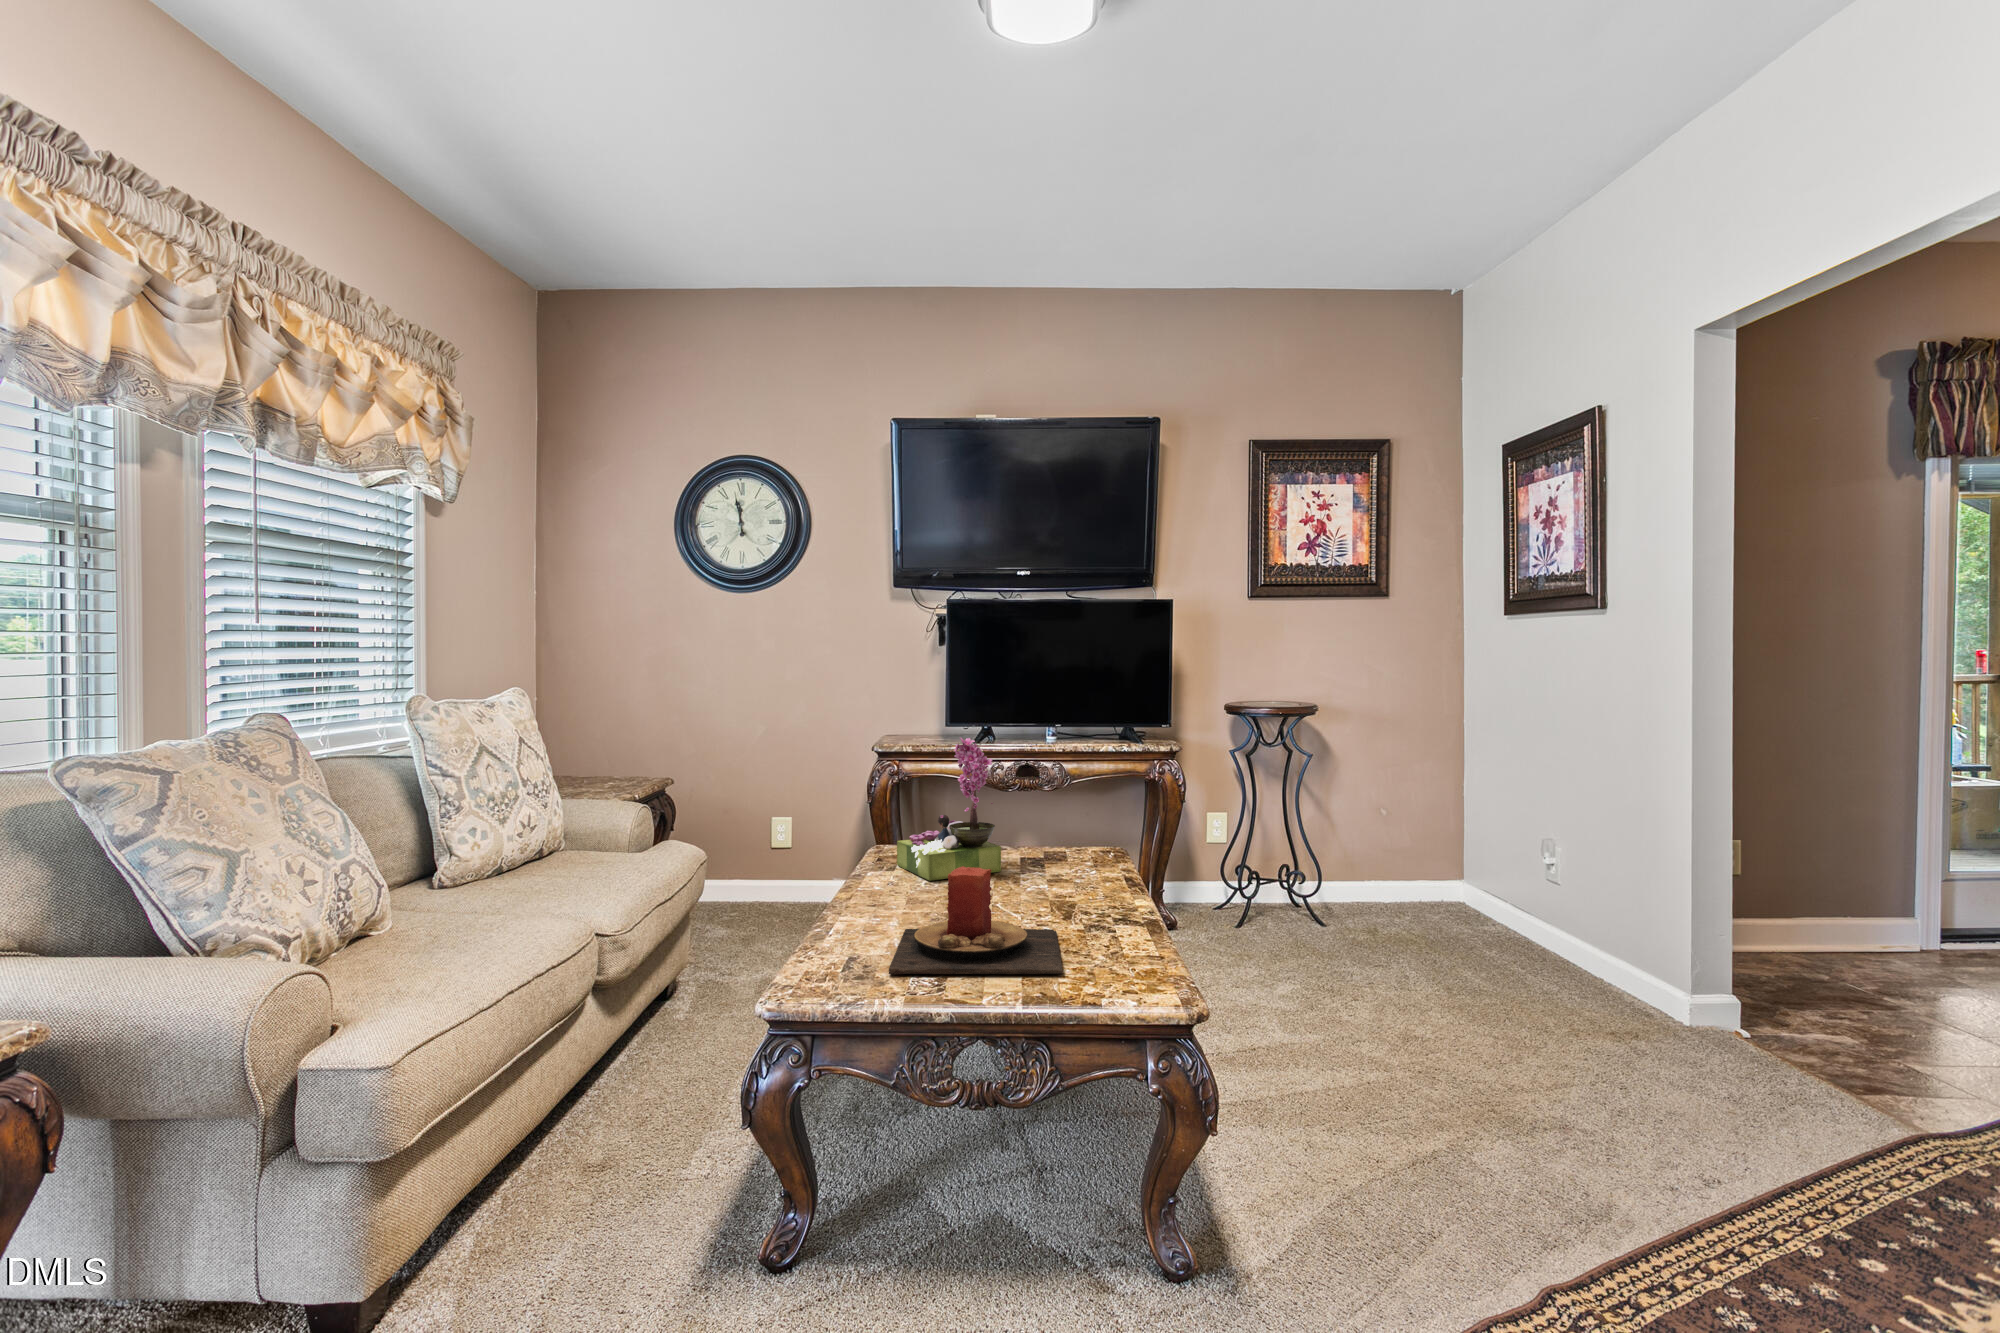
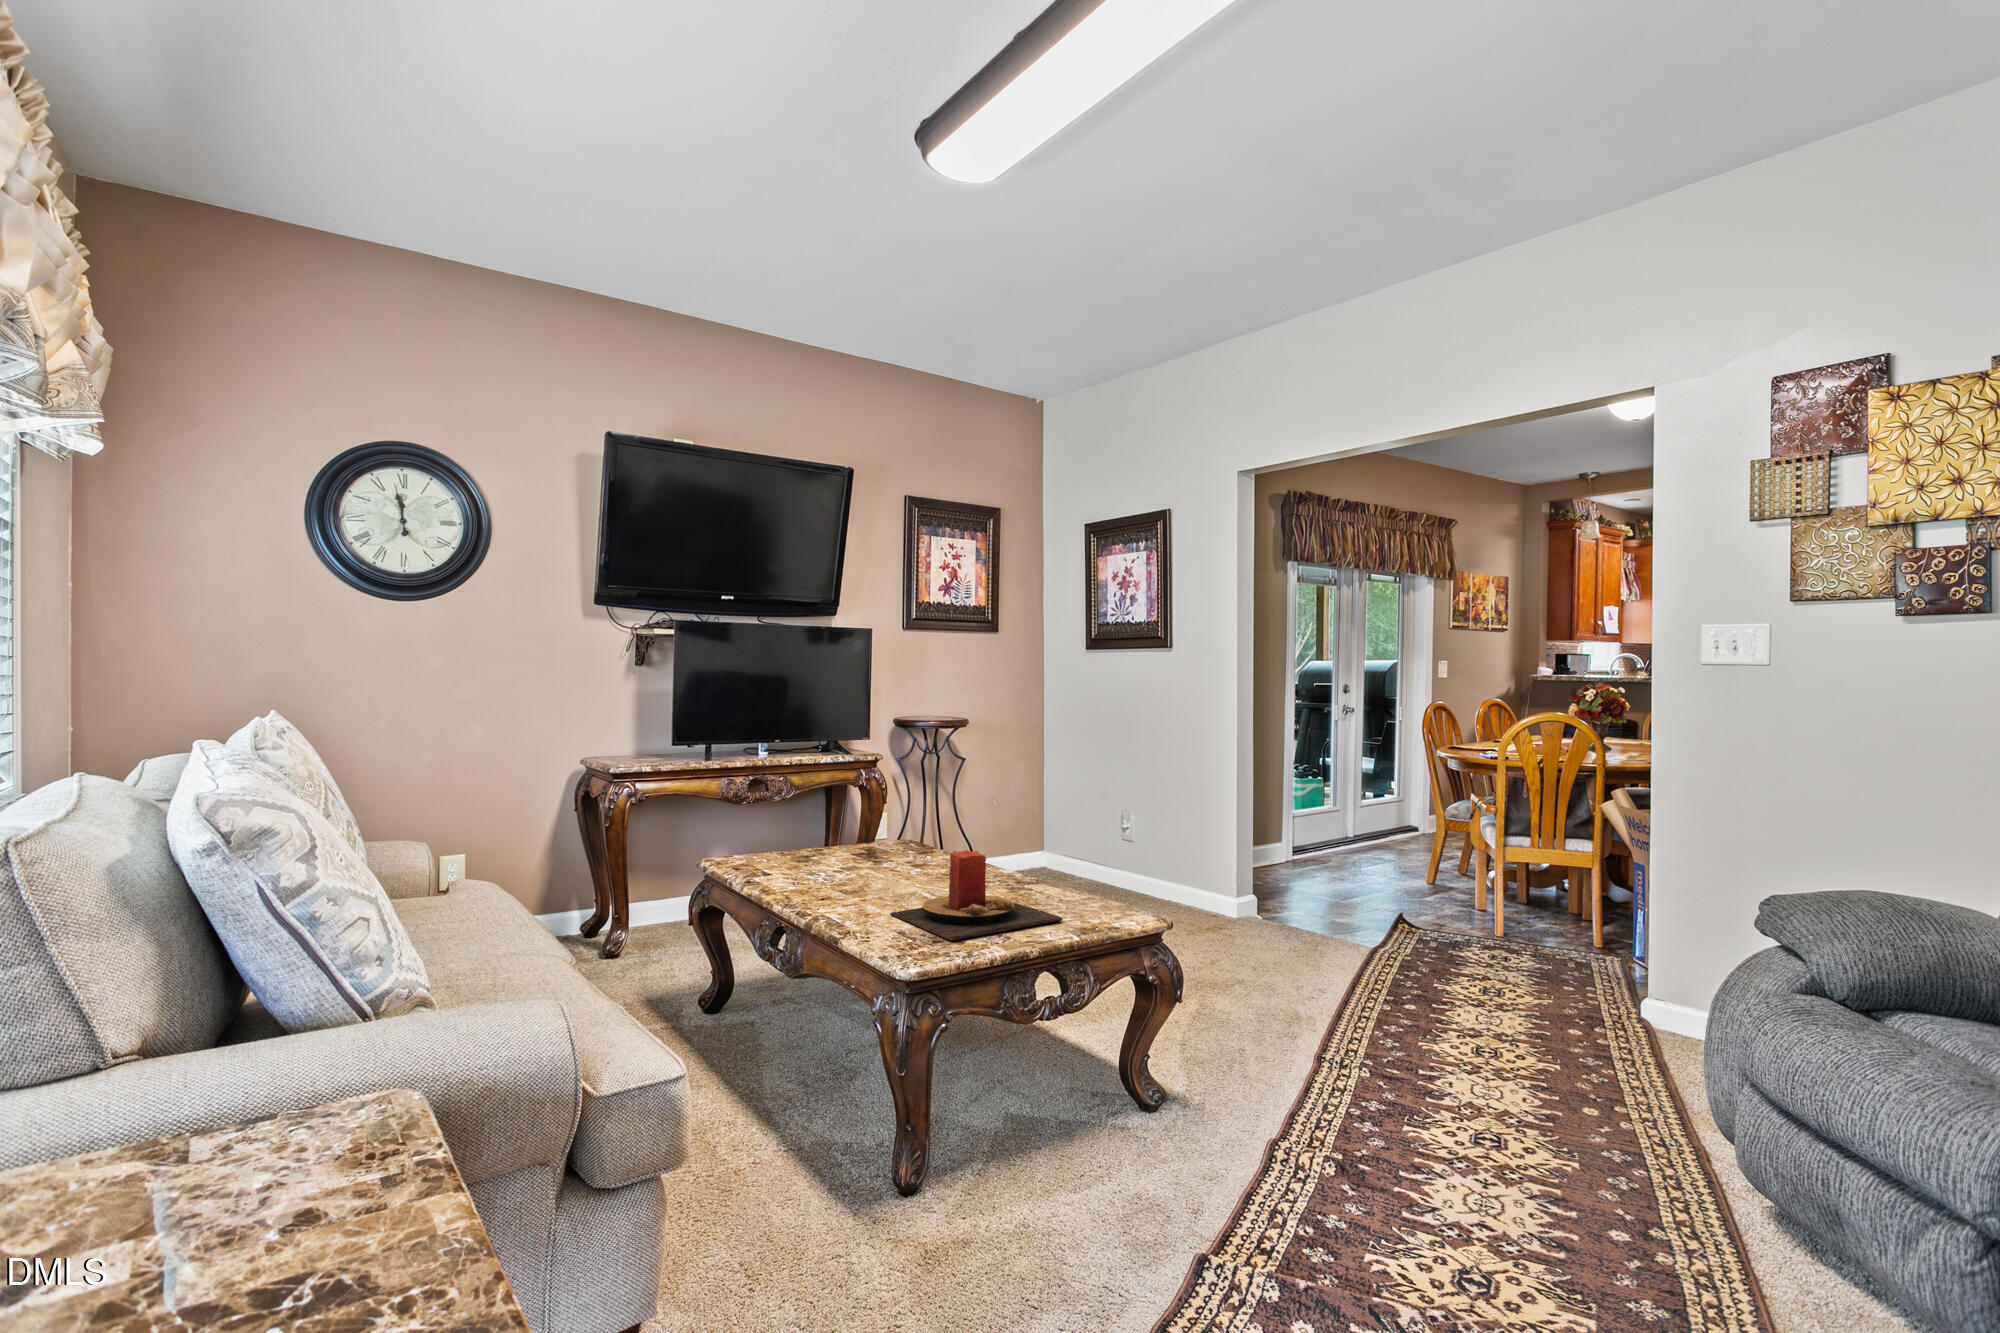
flower arrangement: present [897,737,1001,881] -> none [761,749,861,880]

